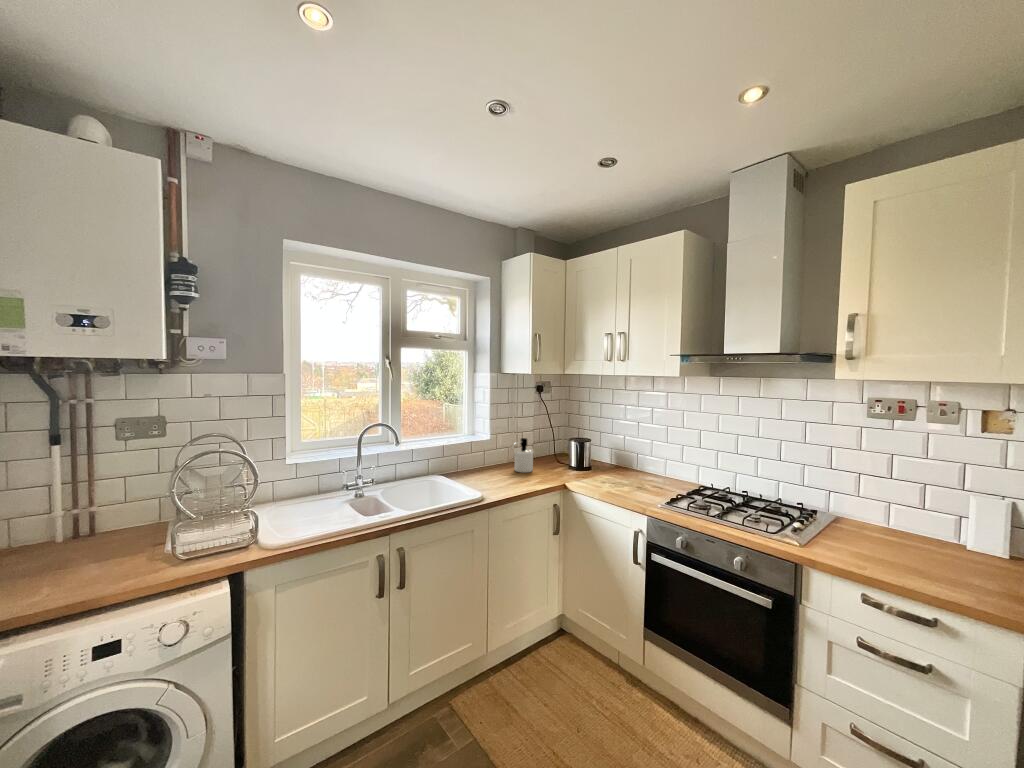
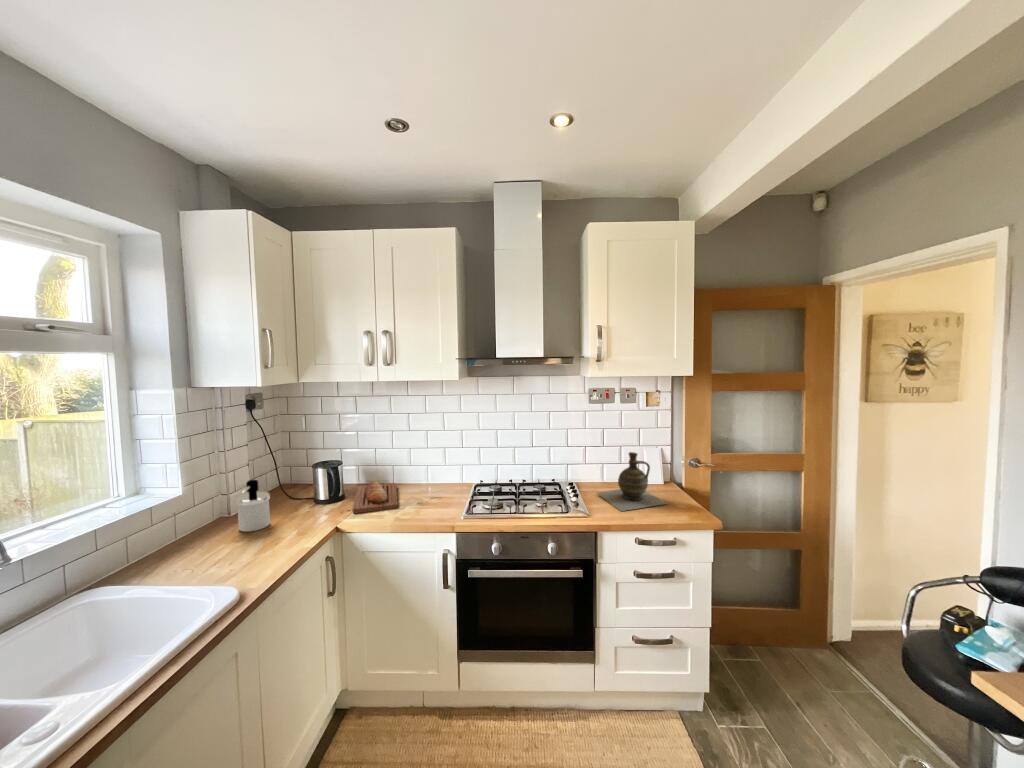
bread loaf: none [583,461,634,485] -> present [353,481,398,513]
ceramic jug: none [852,488,976,579] -> present [597,452,666,511]

